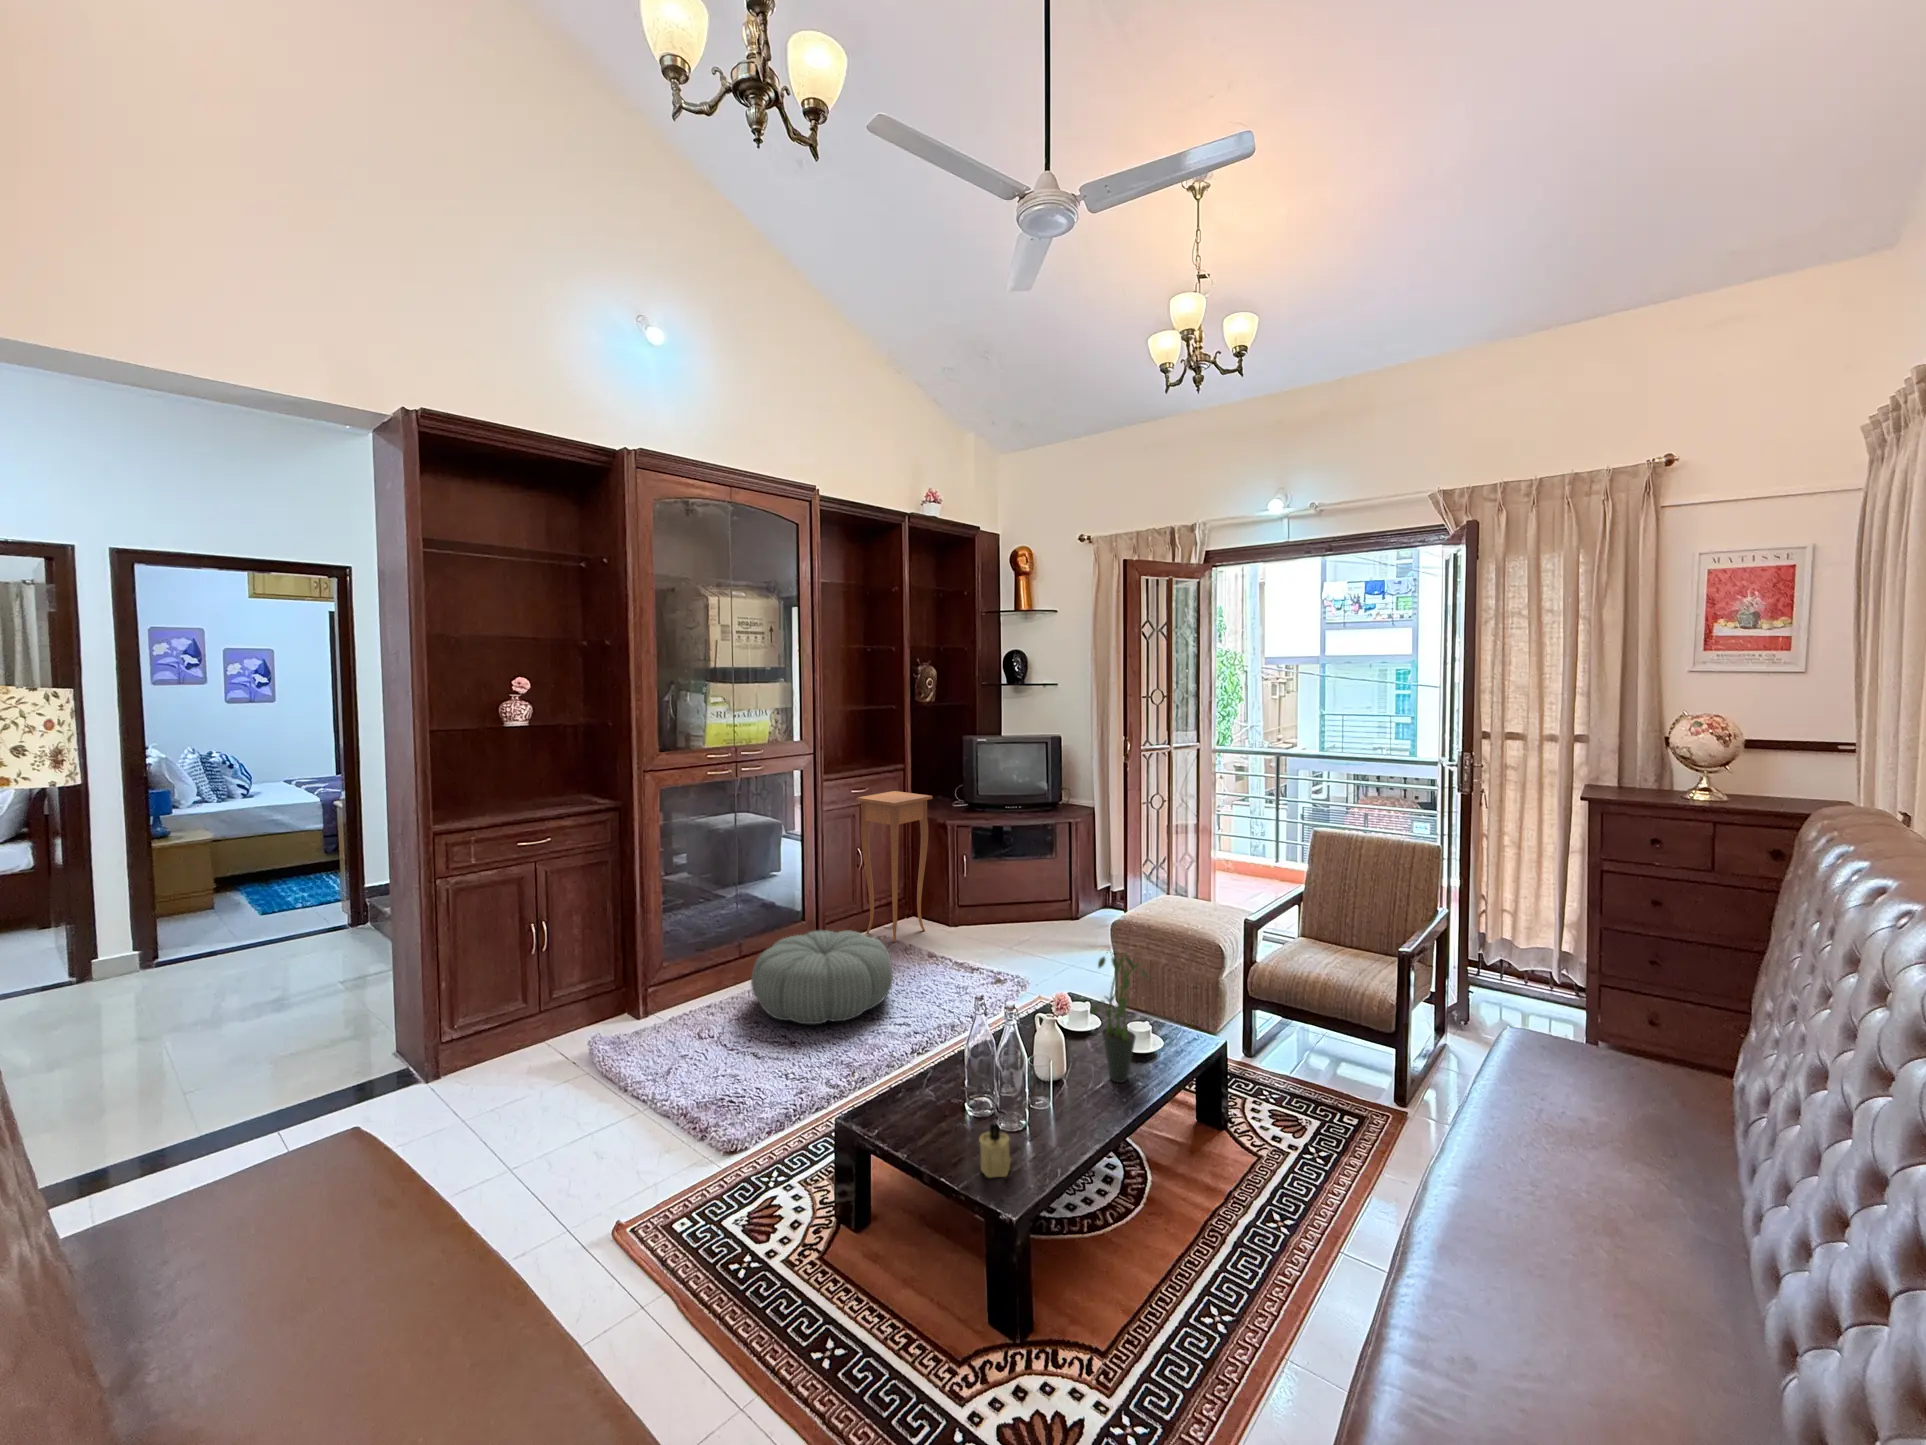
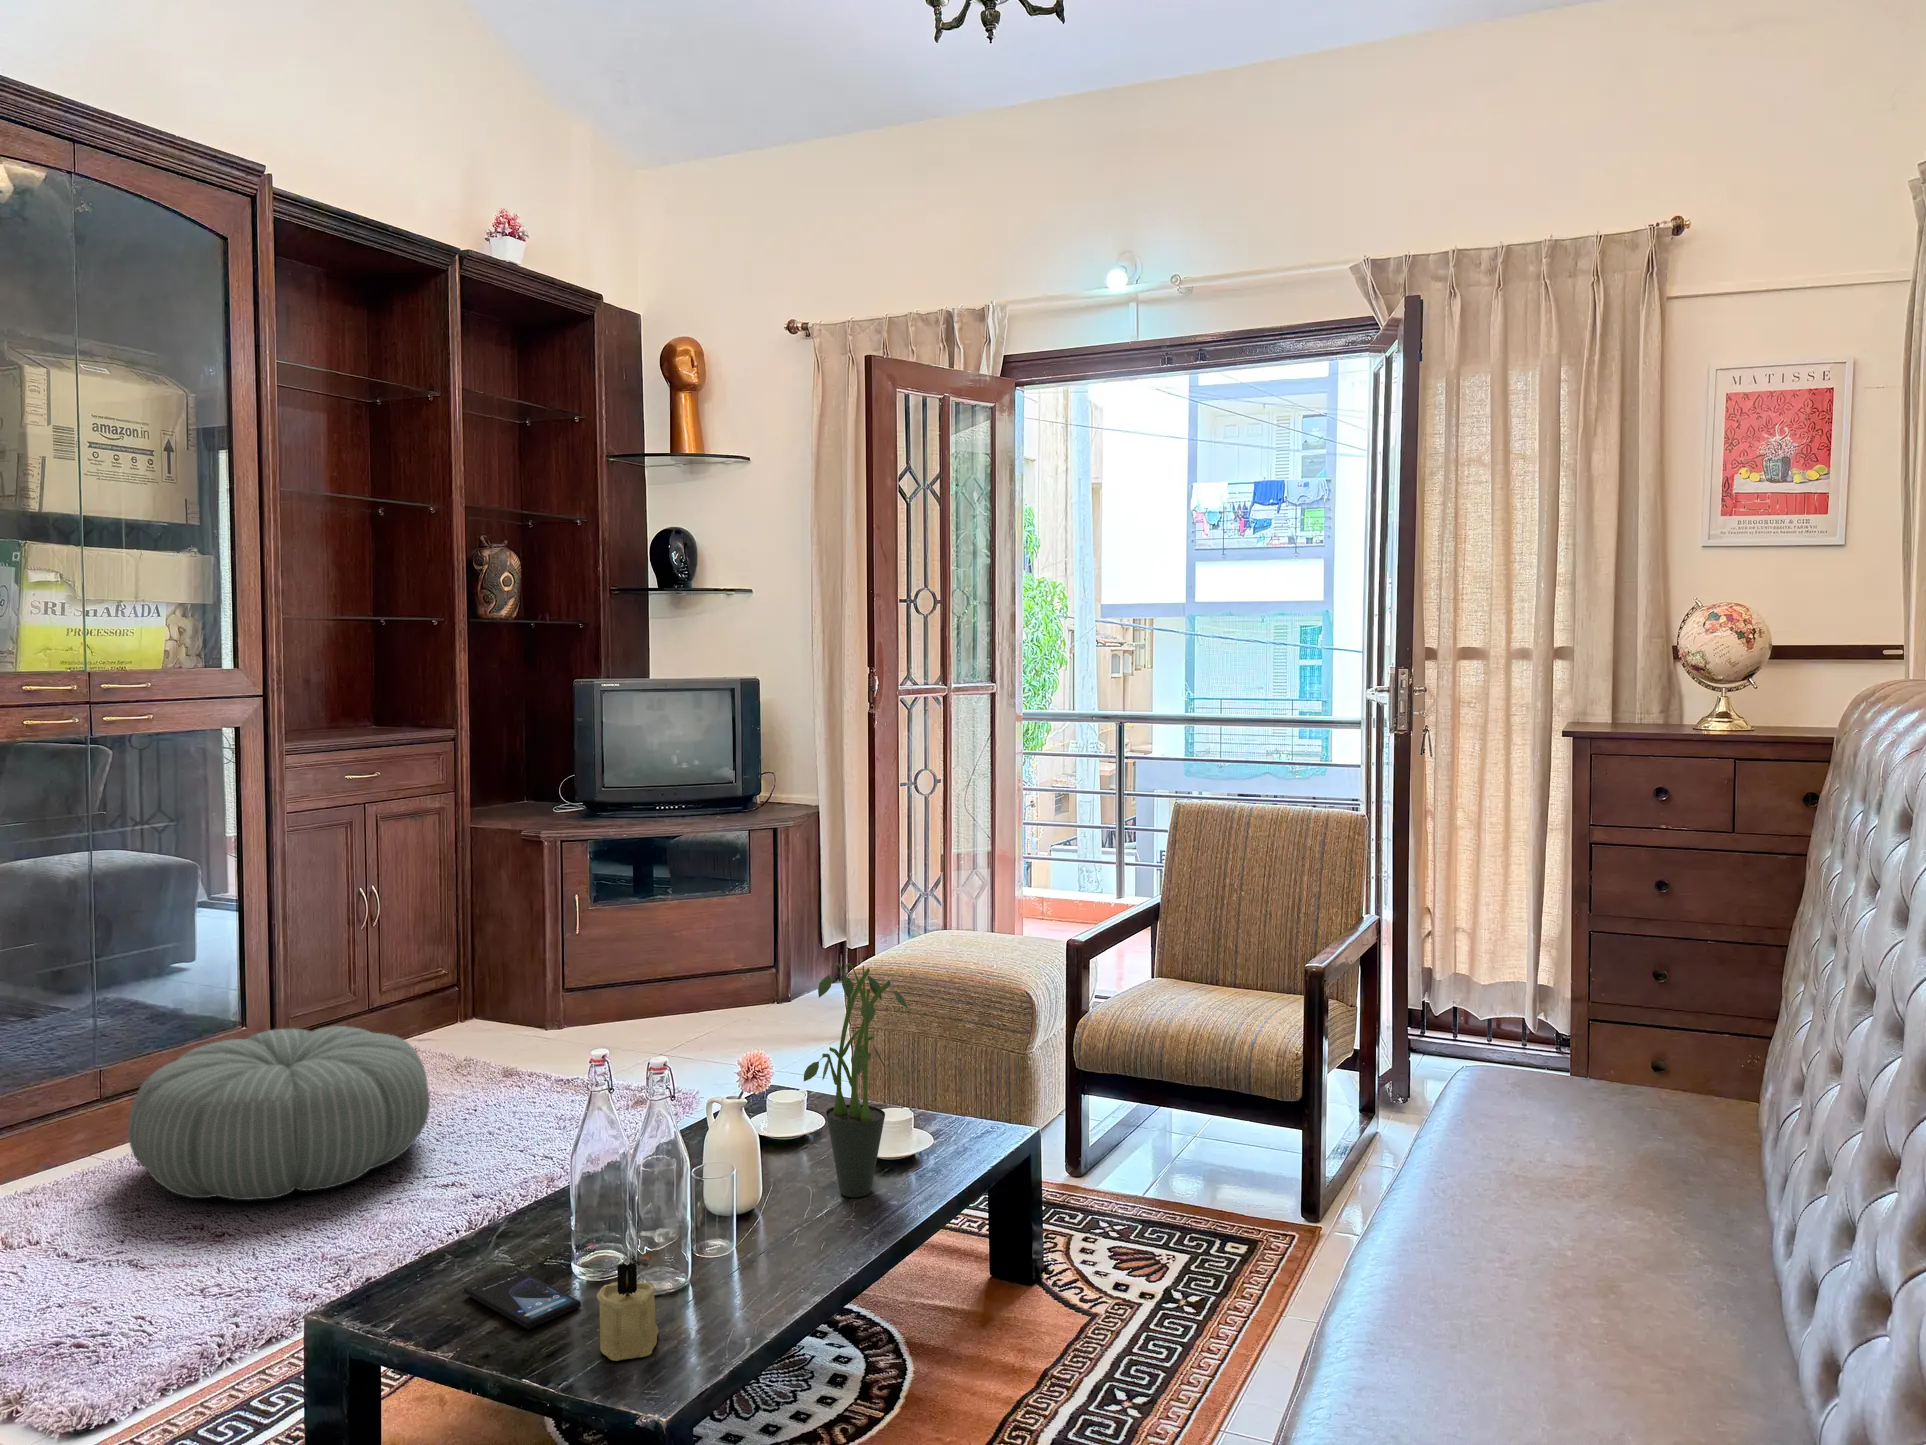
side table: present [857,791,932,942] -> none [355,777,509,1056]
smartphone: none [911,1108,971,1149] -> present [464,1268,581,1329]

